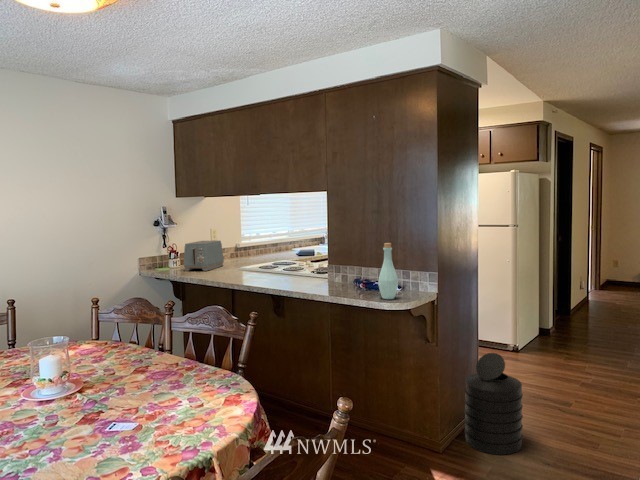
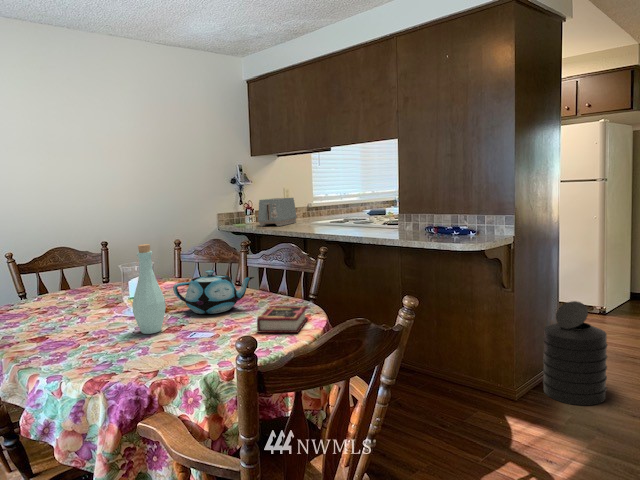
bottle: present [378,243,398,299] -> present [132,244,166,334]
teapot: none [90,345,181,395] -> present [173,270,254,314]
book: none [183,387,238,422] -> present [257,306,308,333]

